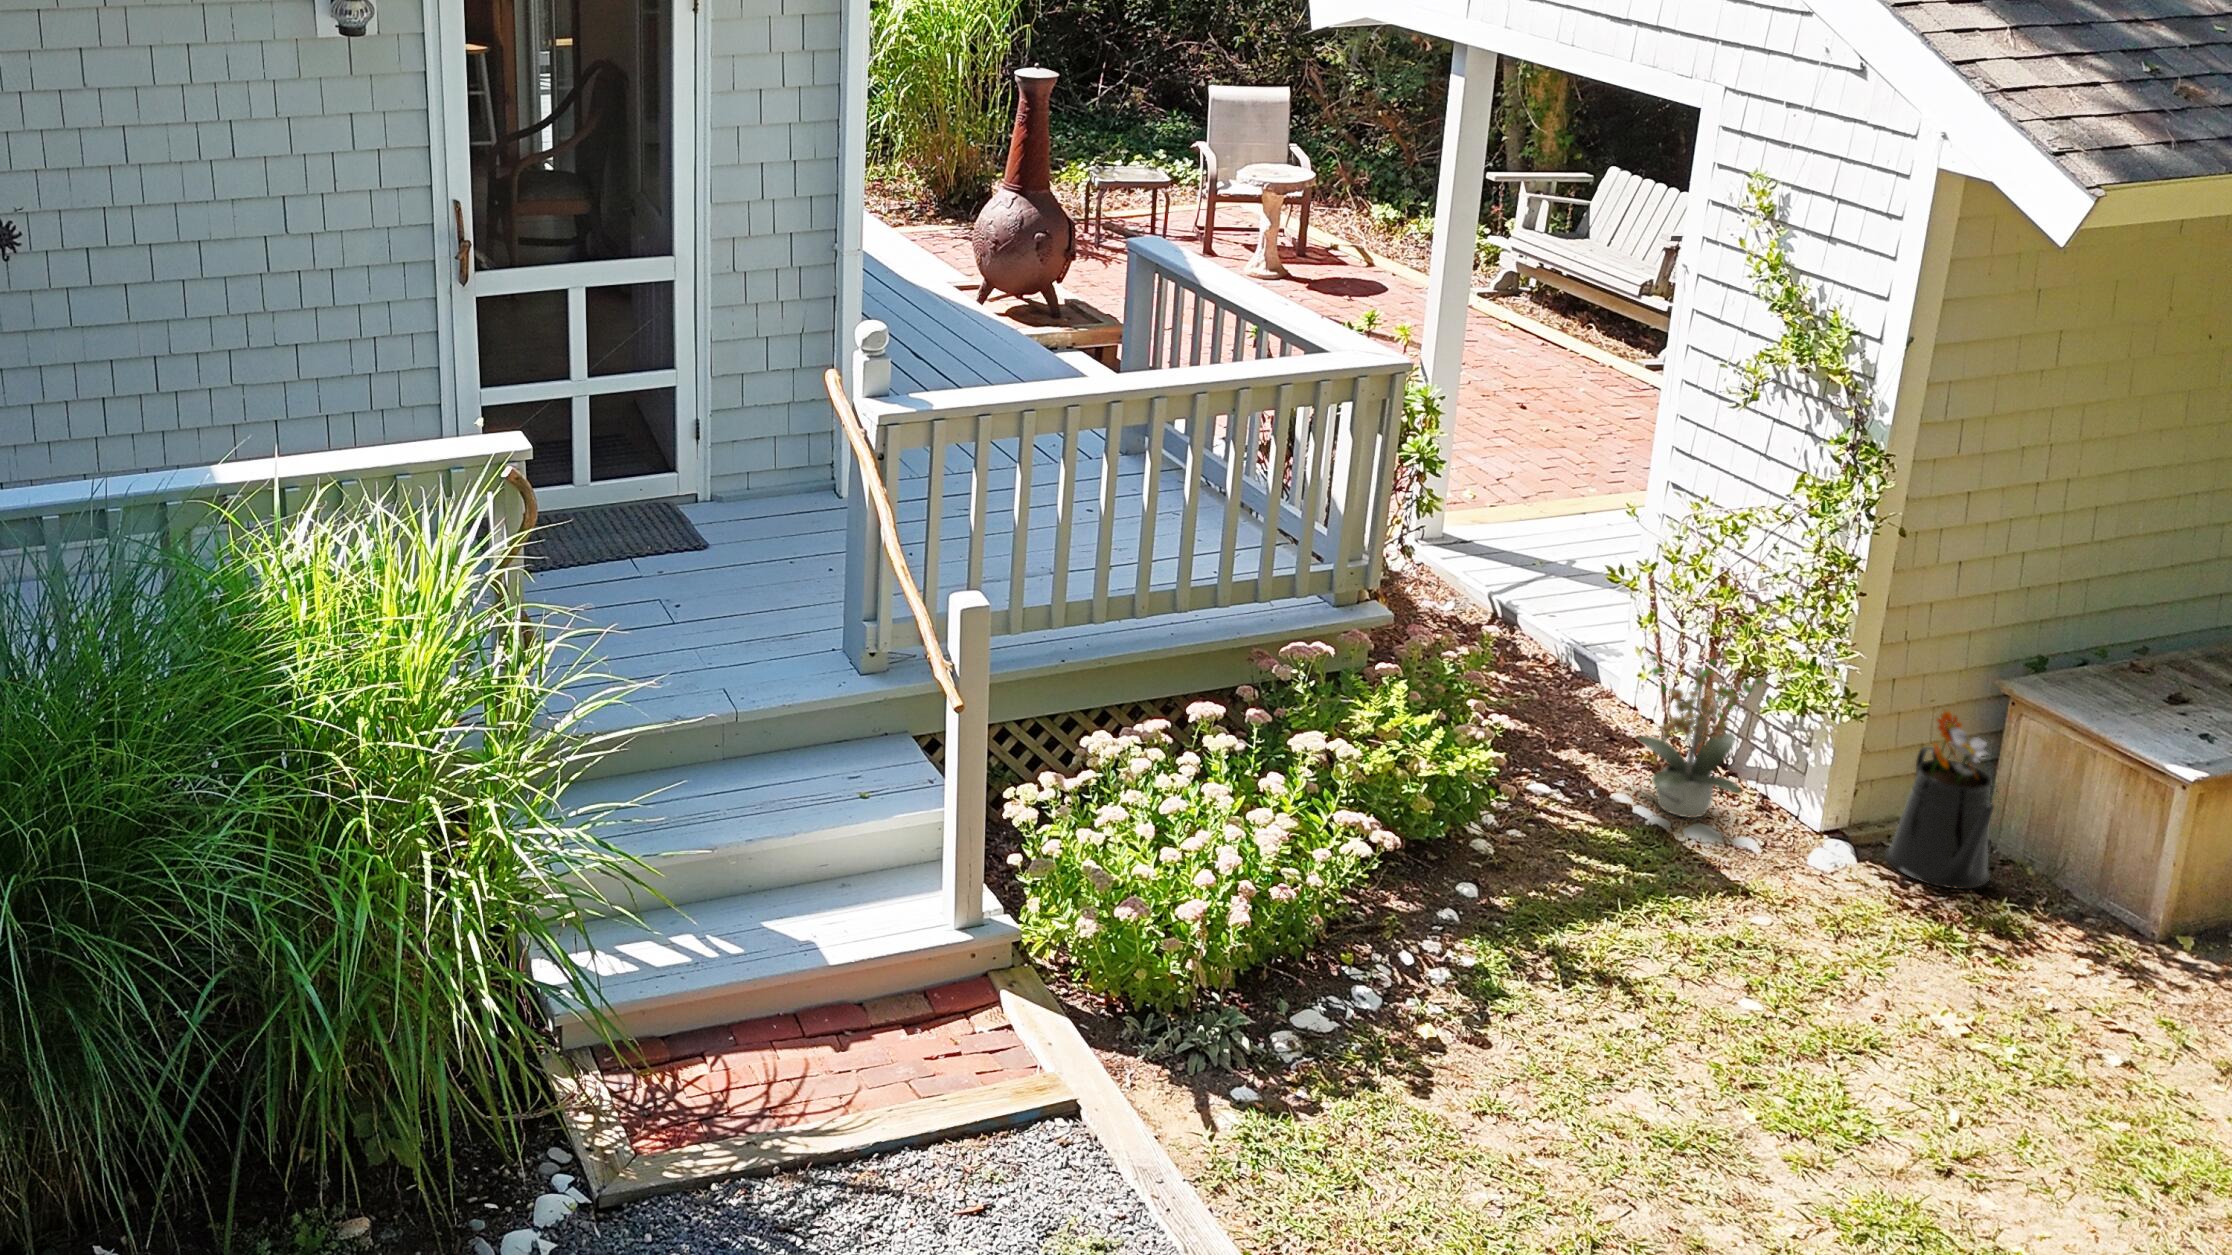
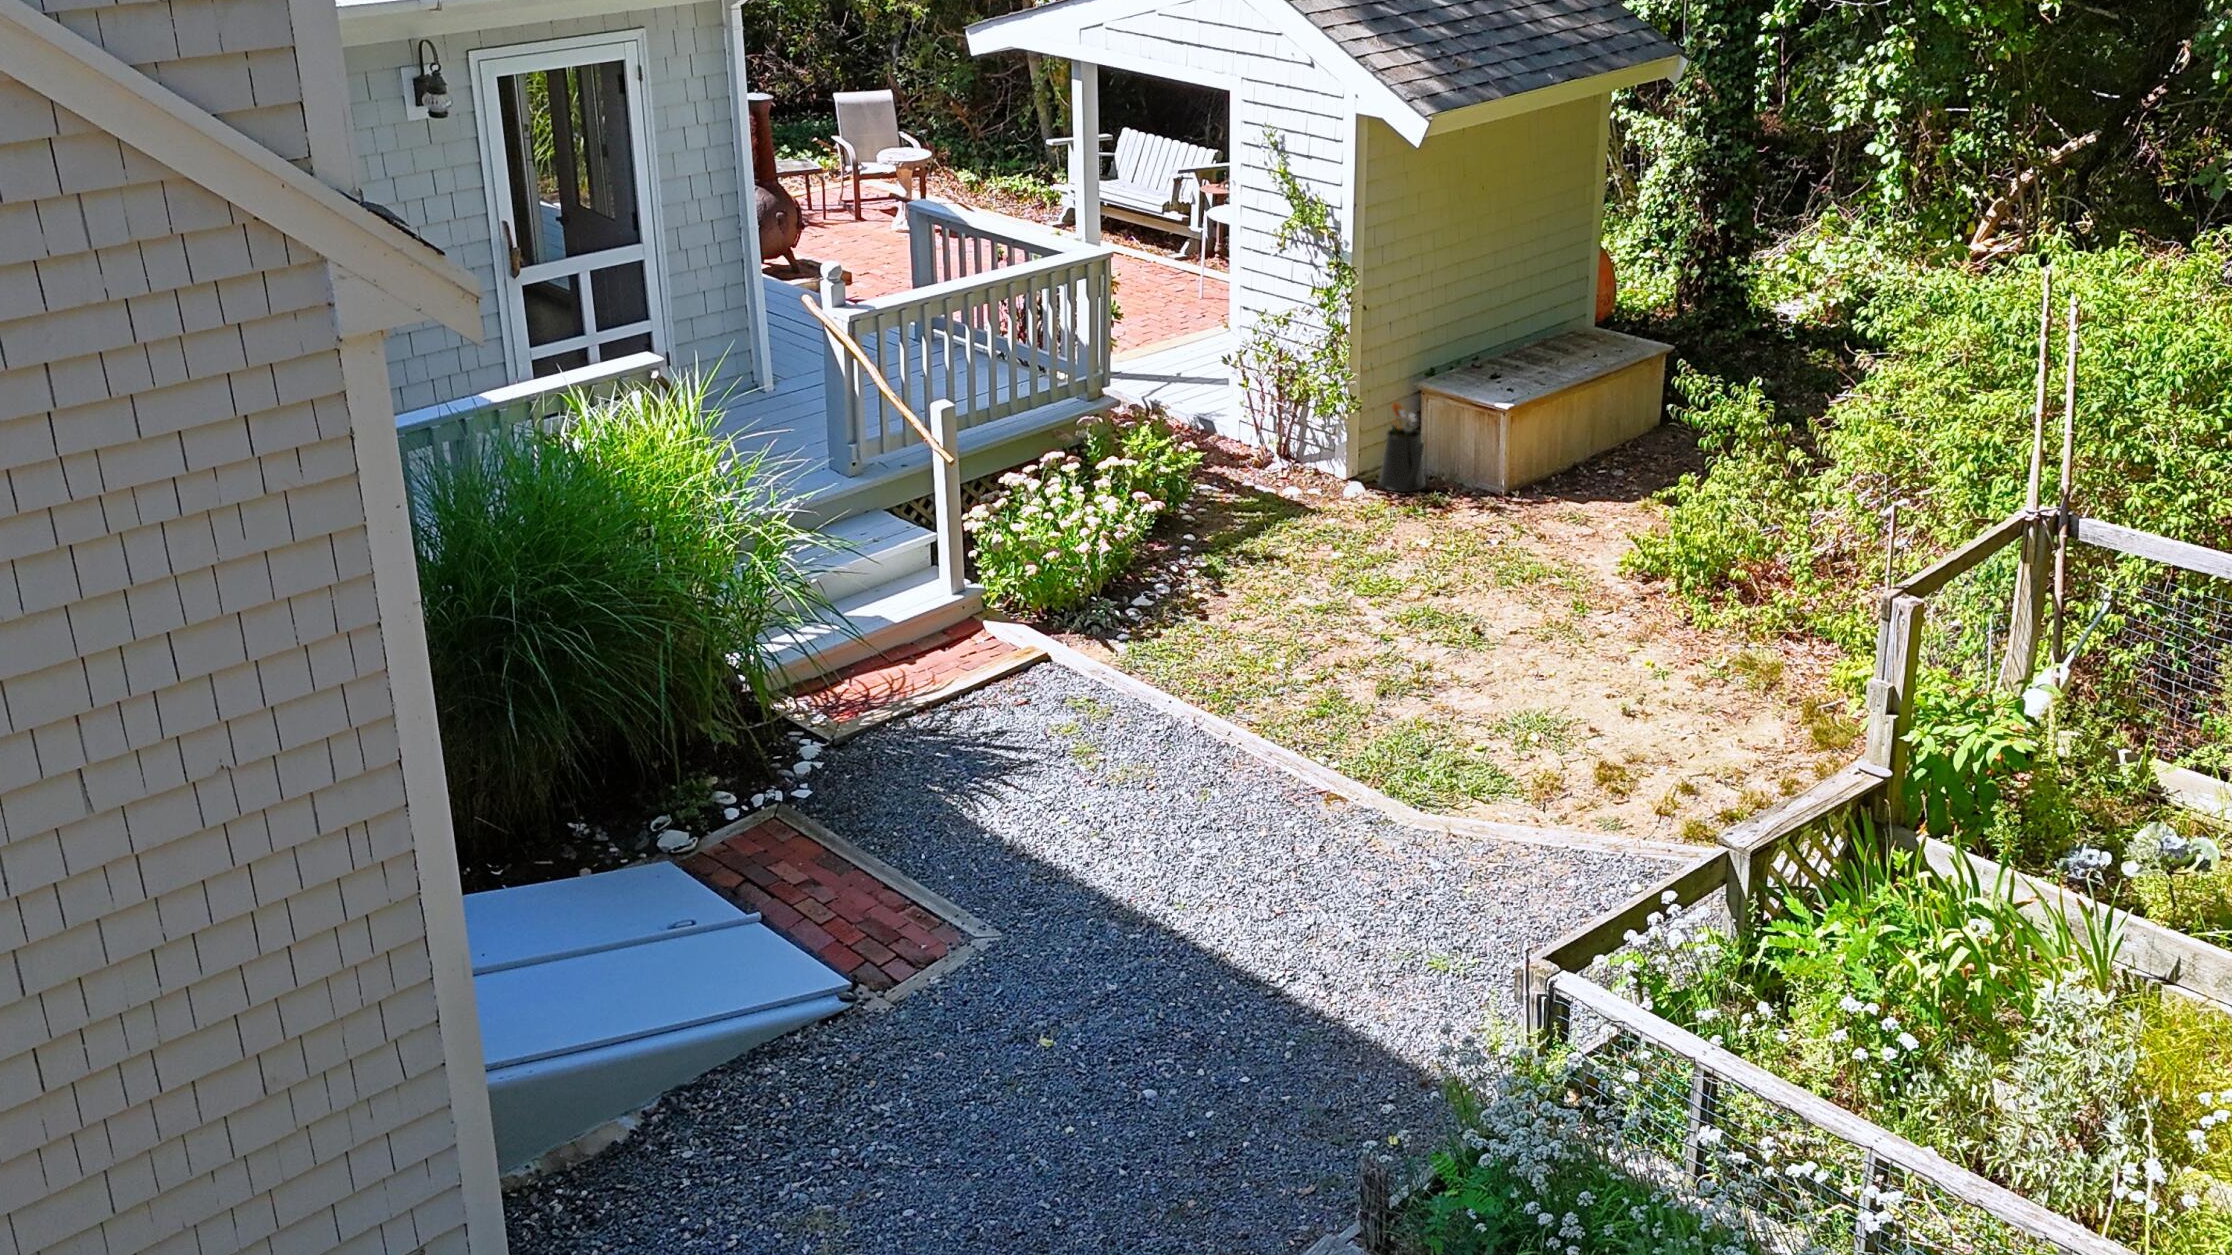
potted plant: present [1638,656,1762,818] -> none [1247,394,1313,485]

